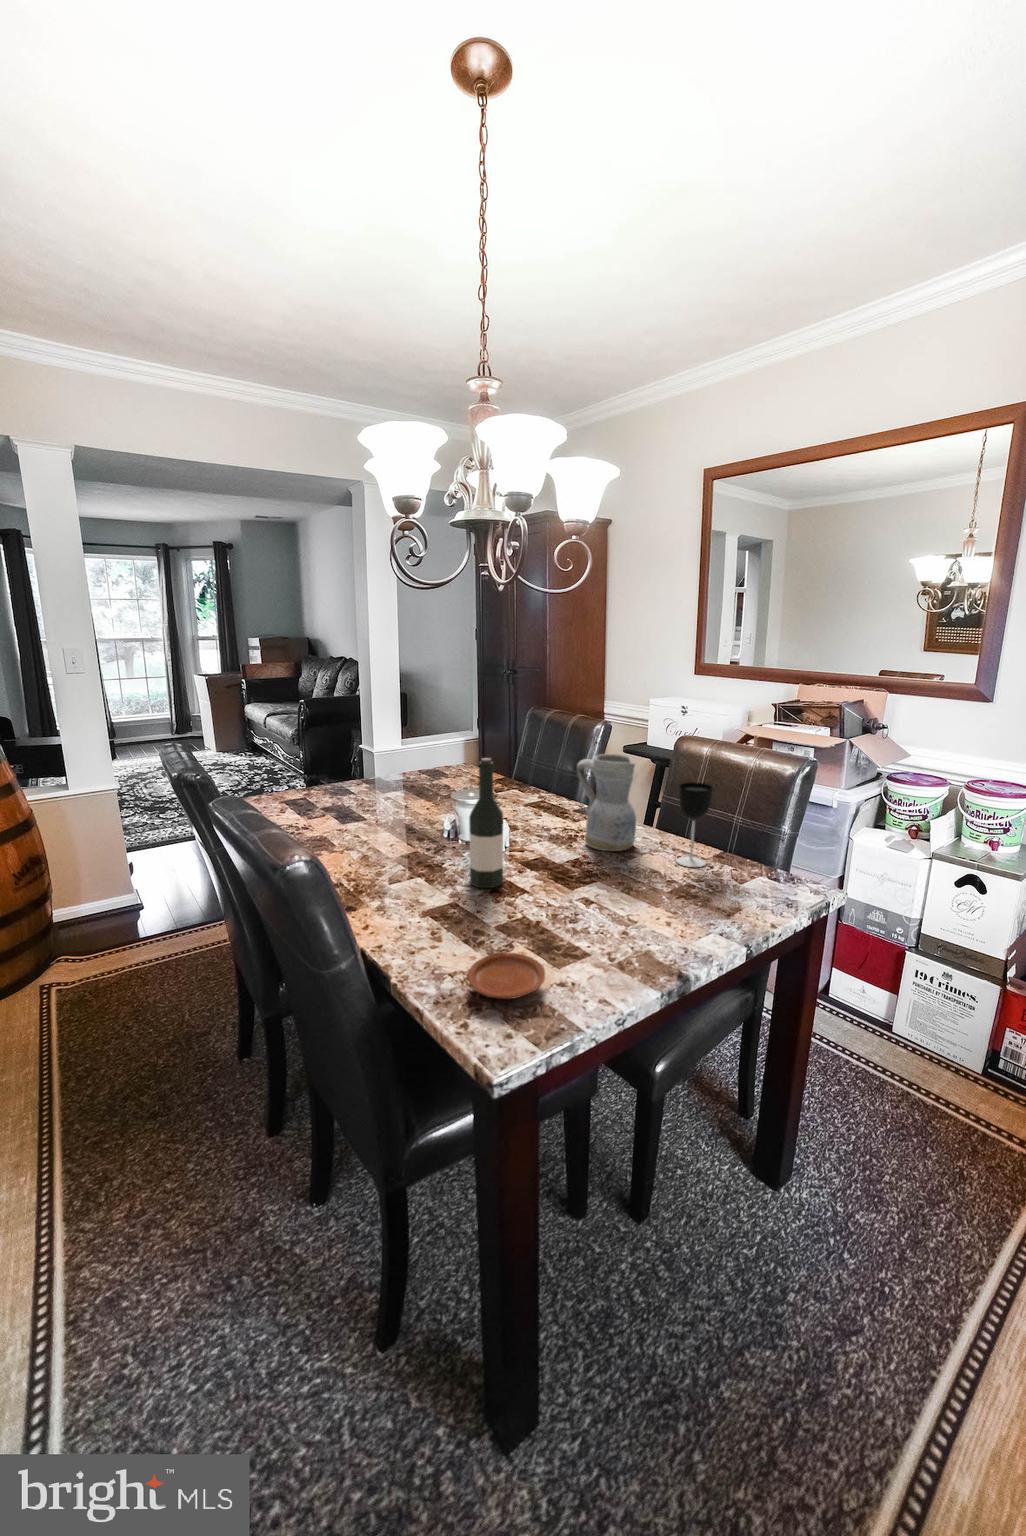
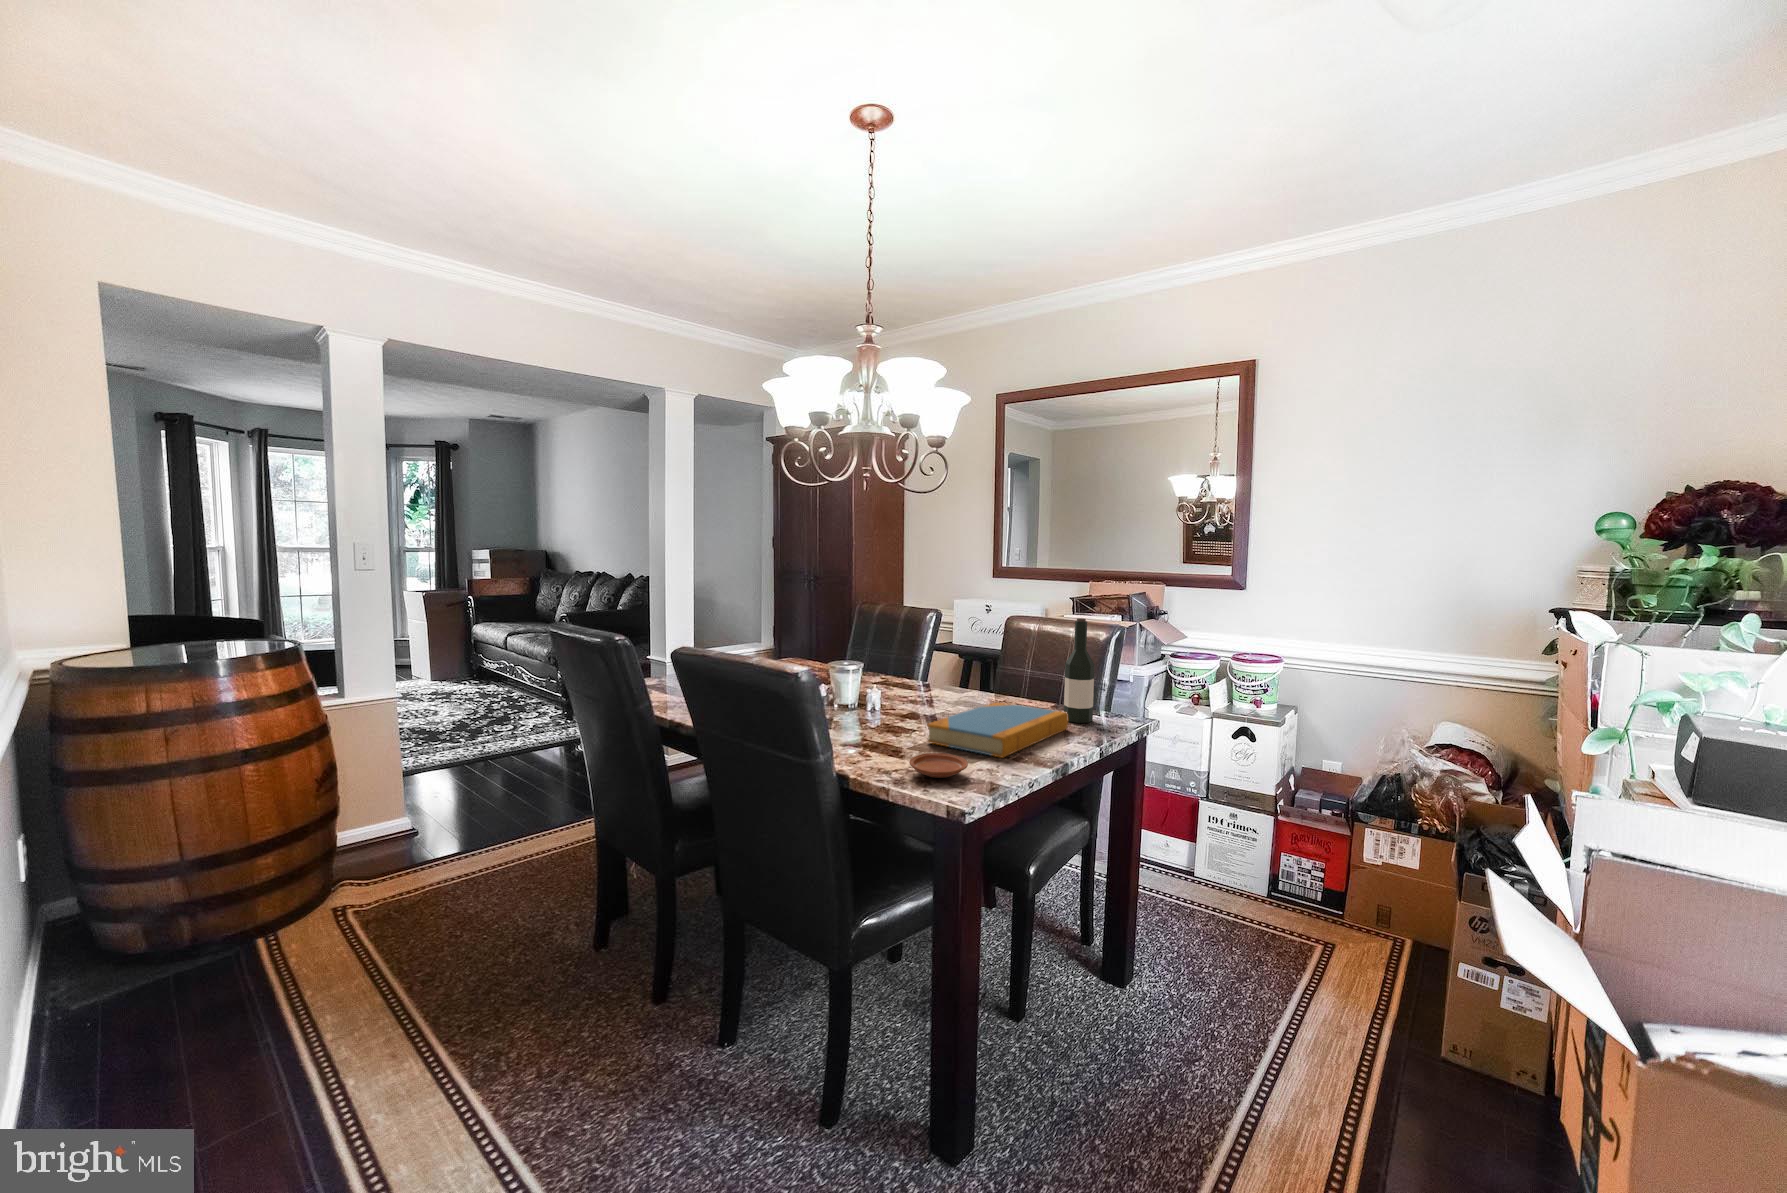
ceramic pitcher: present [577,754,636,851] -> none [935,626,987,706]
wine bottle: present [469,758,503,888] -> present [1064,618,1094,723]
wine glass: present [676,782,713,867] -> none [1023,645,1050,713]
book: none [526,856,720,959] -> present [927,703,1068,758]

